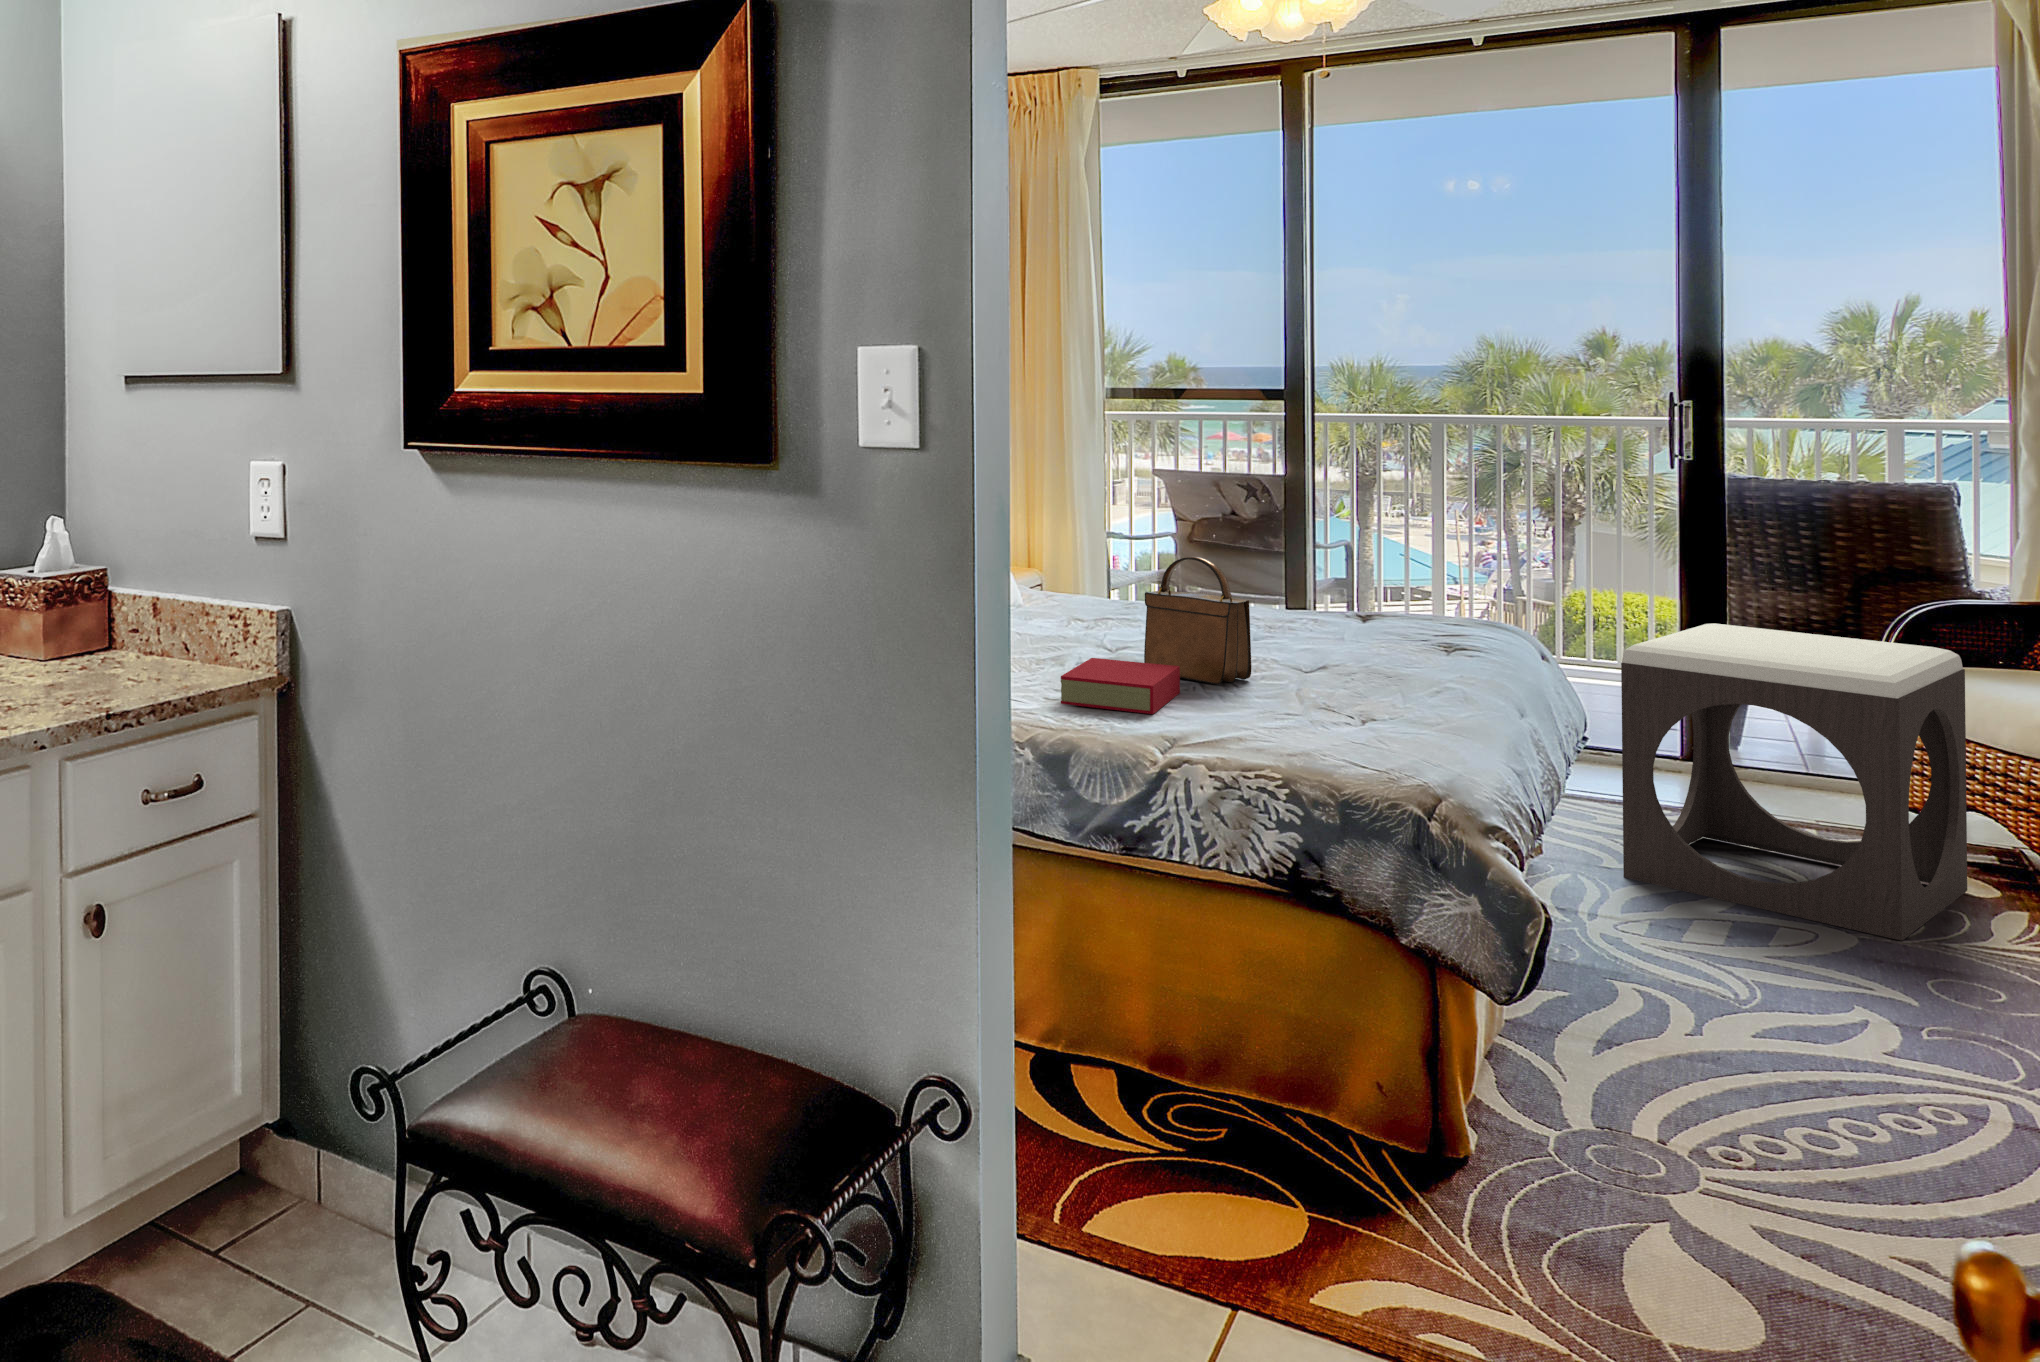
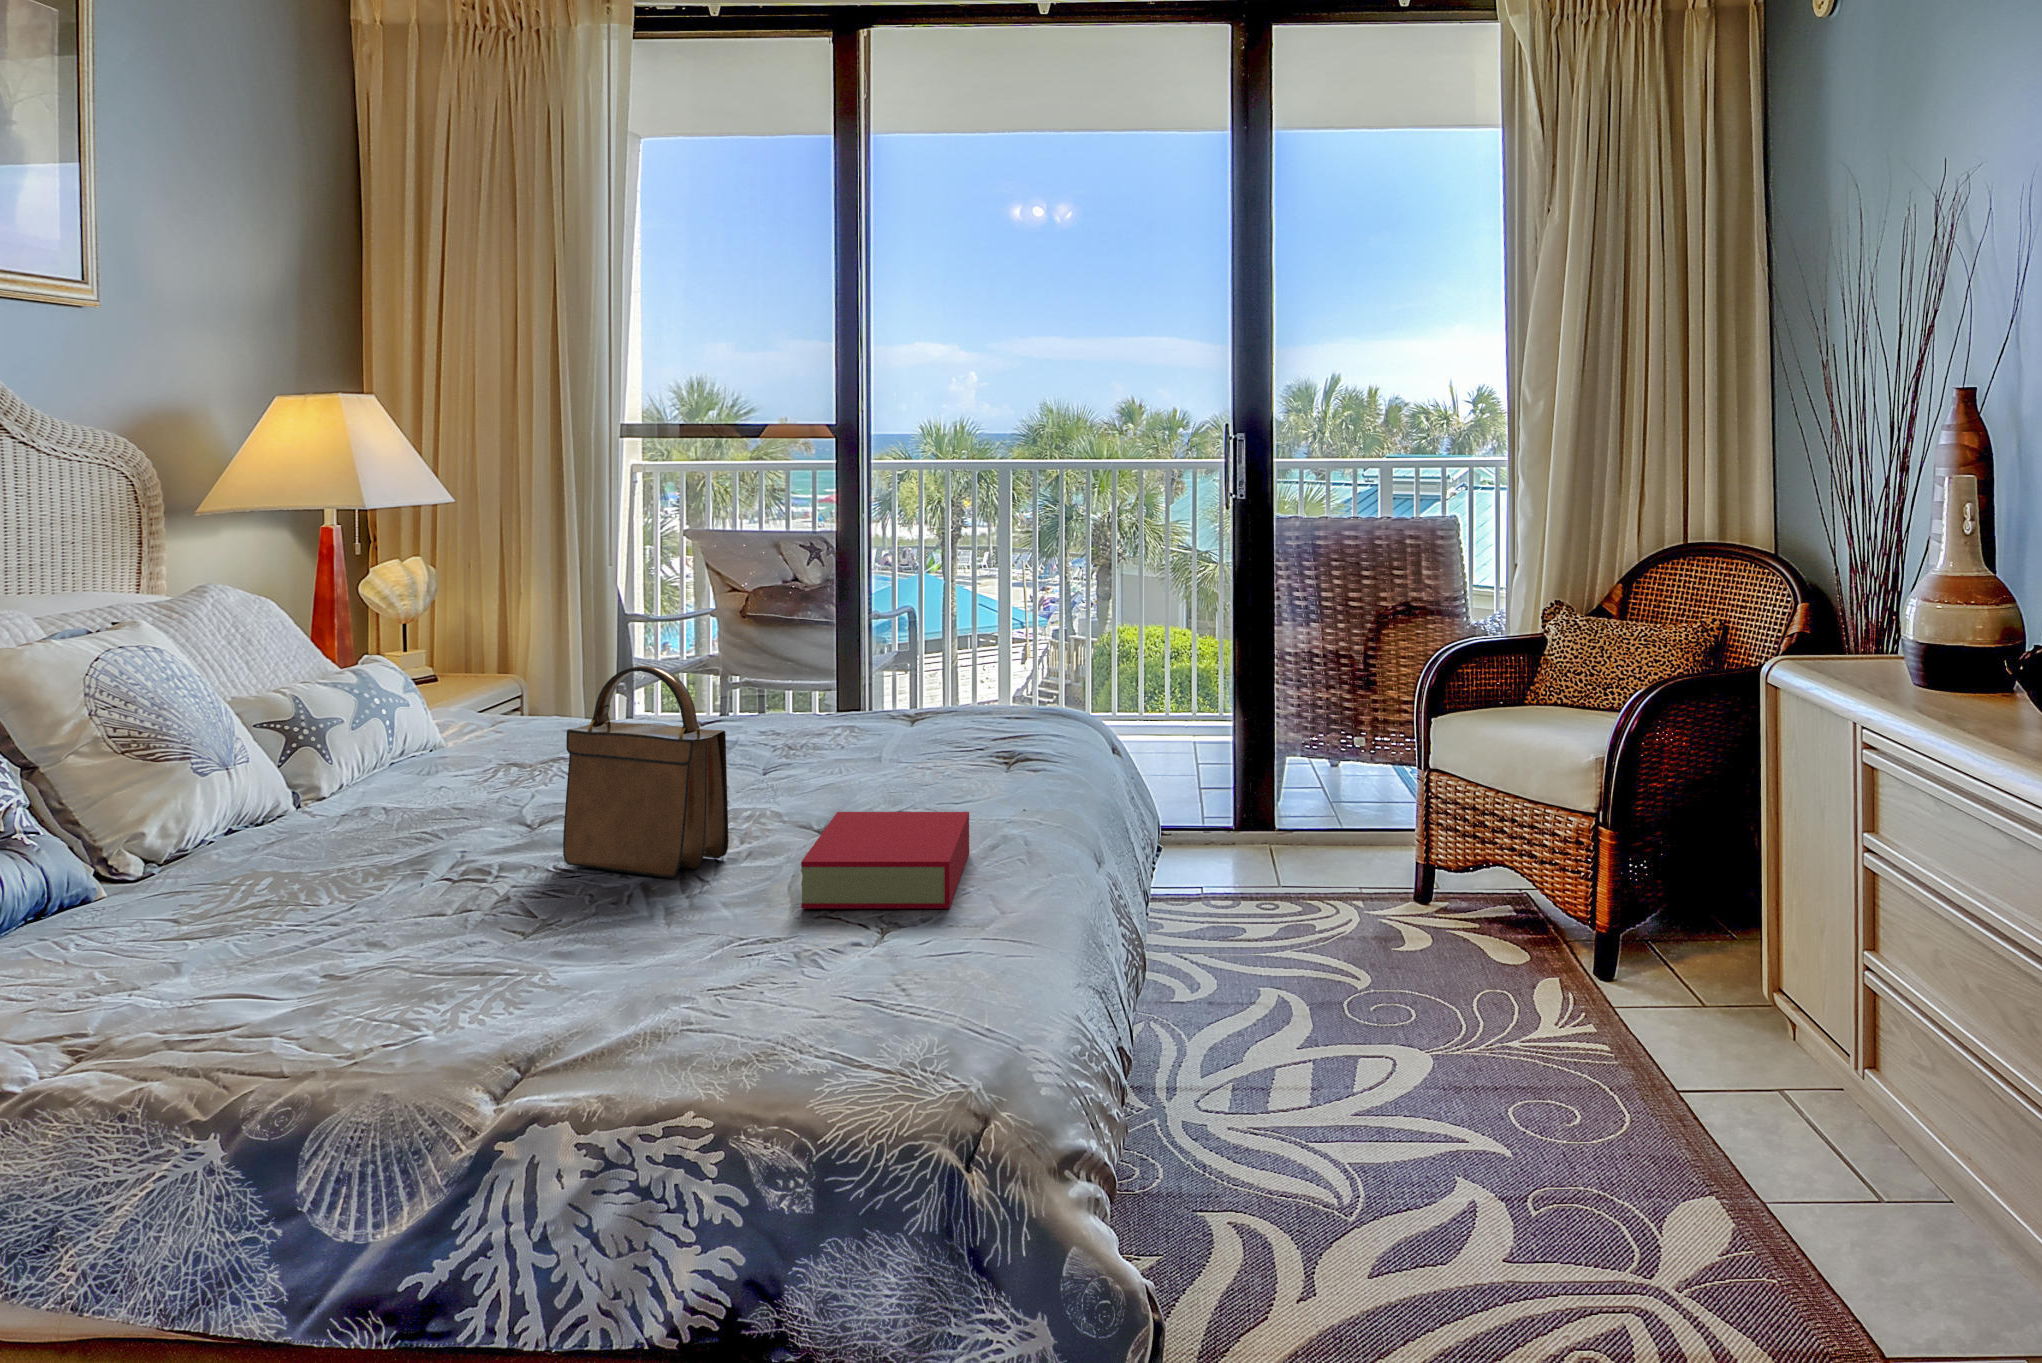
footstool: present [1621,623,1967,941] -> none [1194,681,1506,1058]
book: present [1061,658,1180,714] -> present [801,812,969,909]

